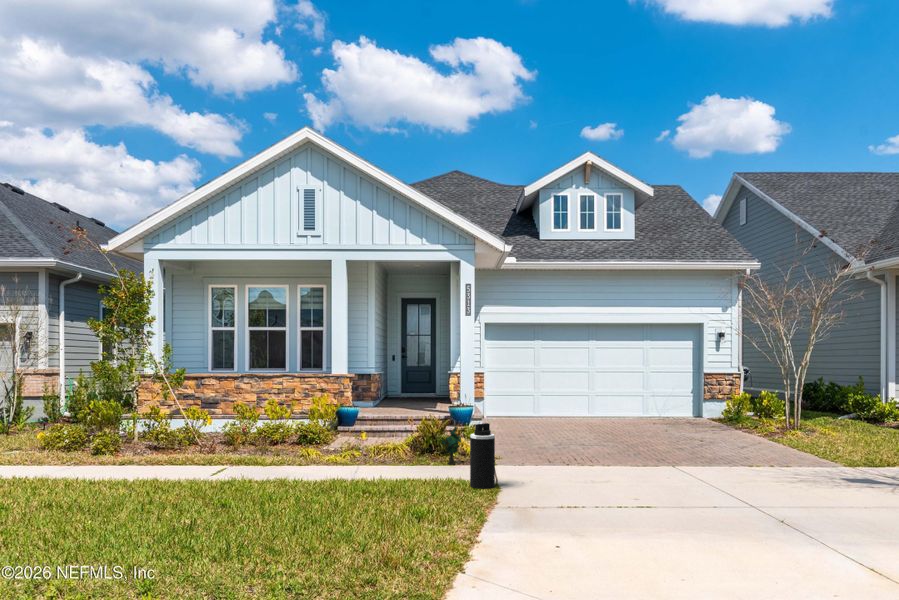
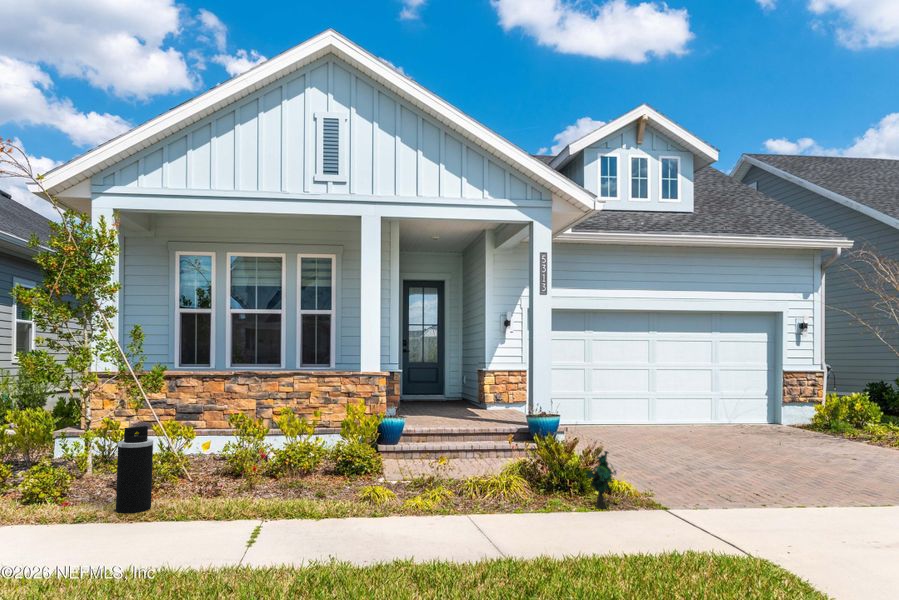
trash can: present [470,423,495,489] -> present [116,426,153,514]

